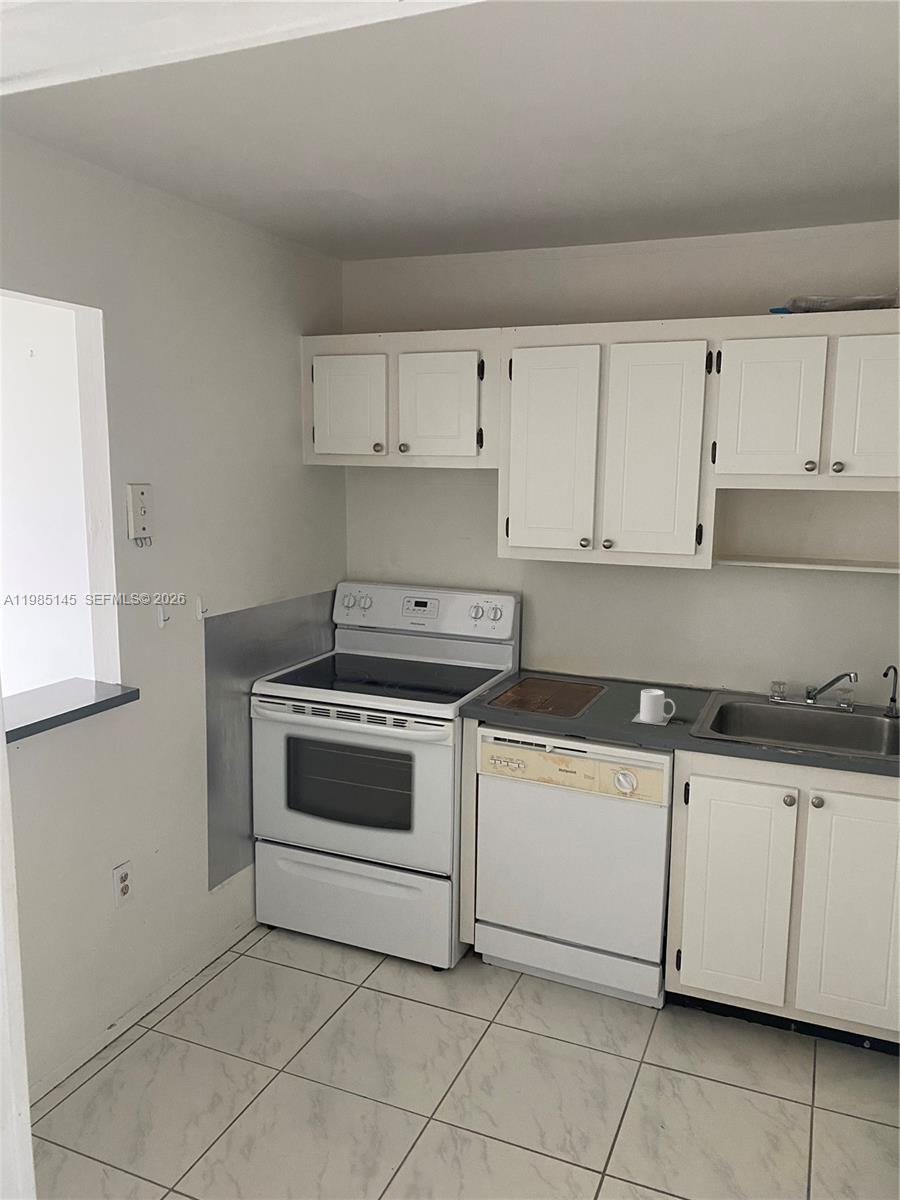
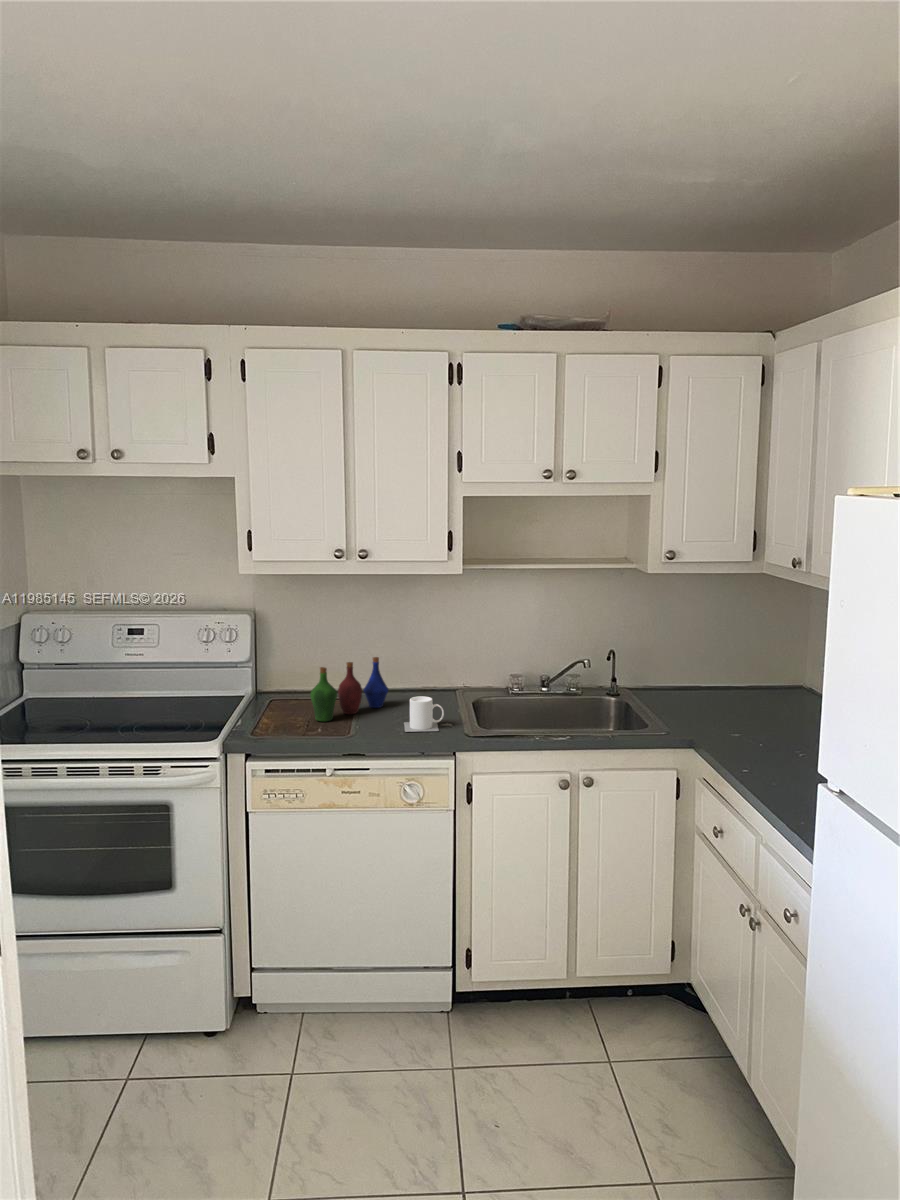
bottle: none [553,647,637,703] -> present [310,657,388,721]

